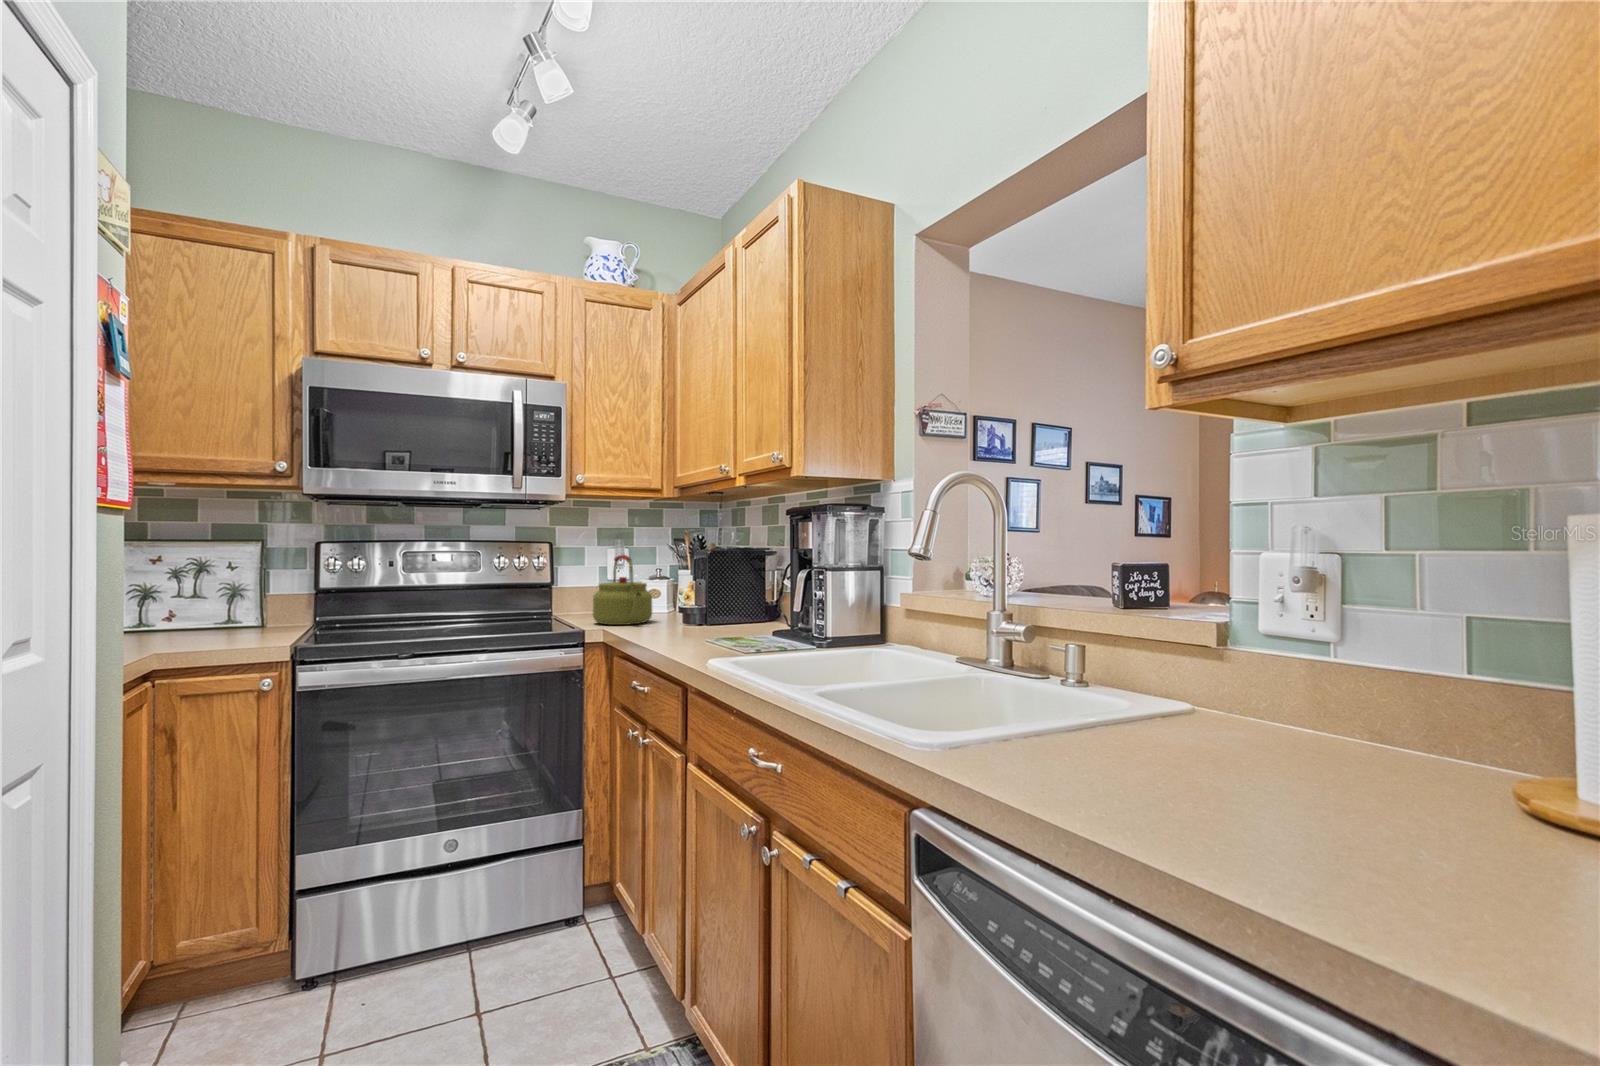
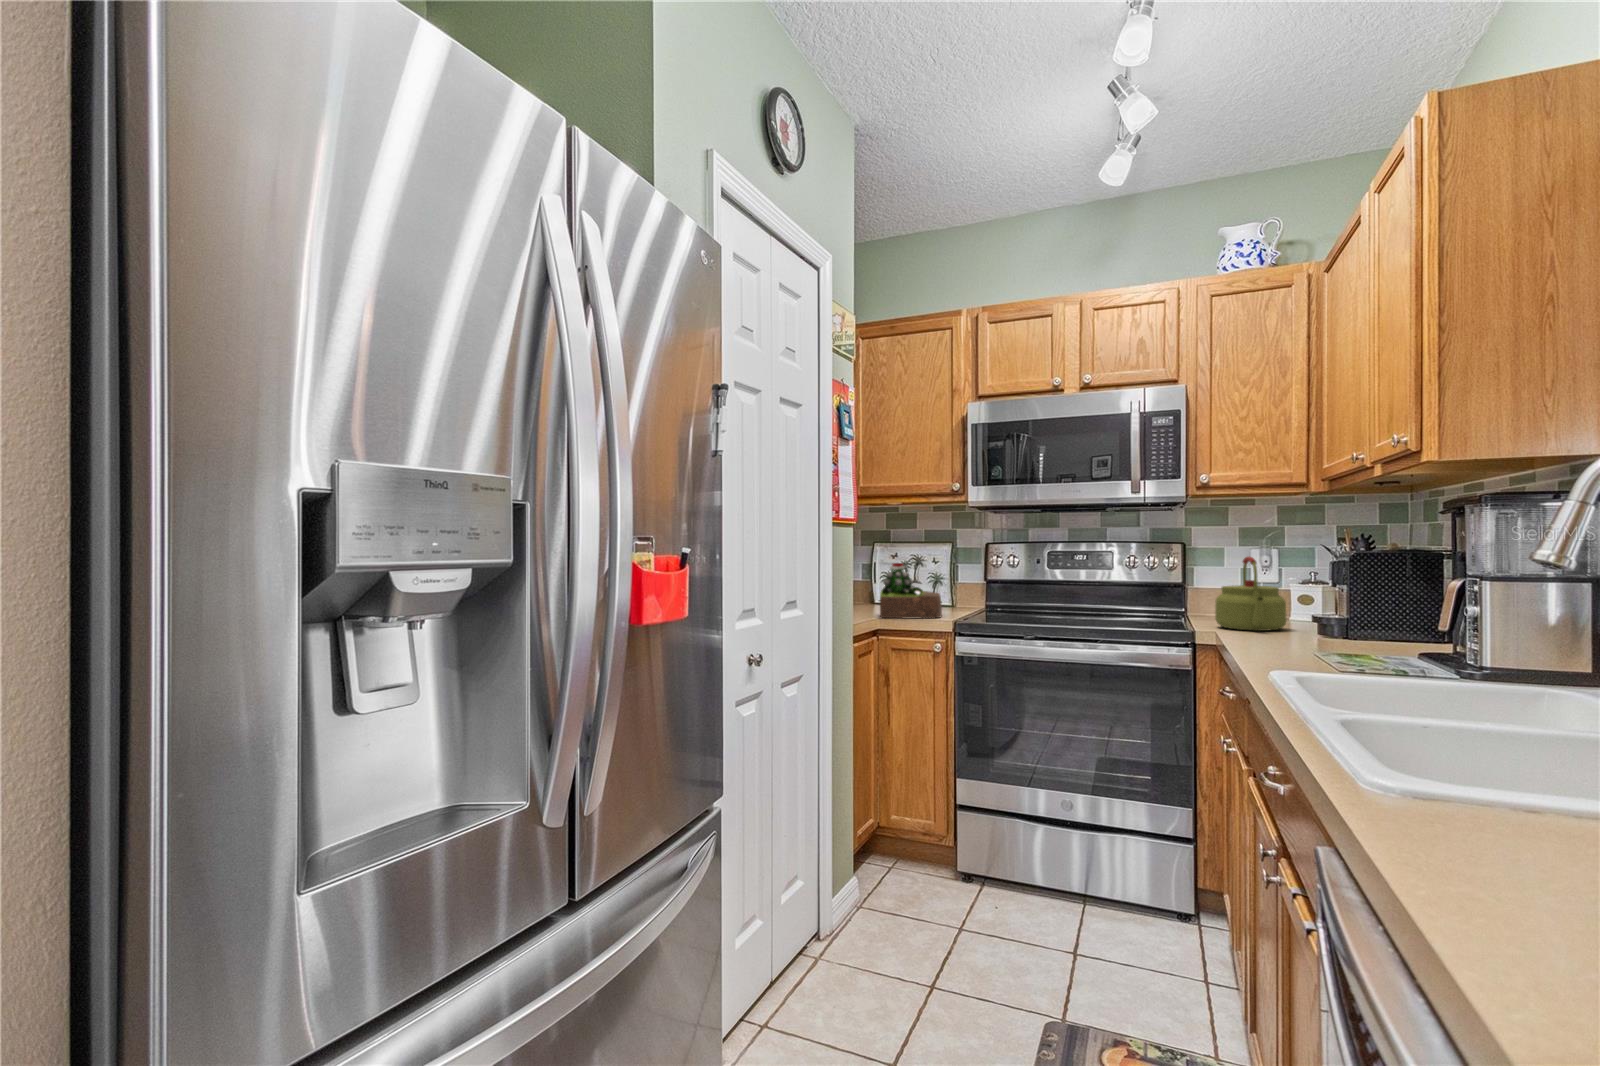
succulent plant: none [149,569,257,653] -> present [880,563,942,619]

